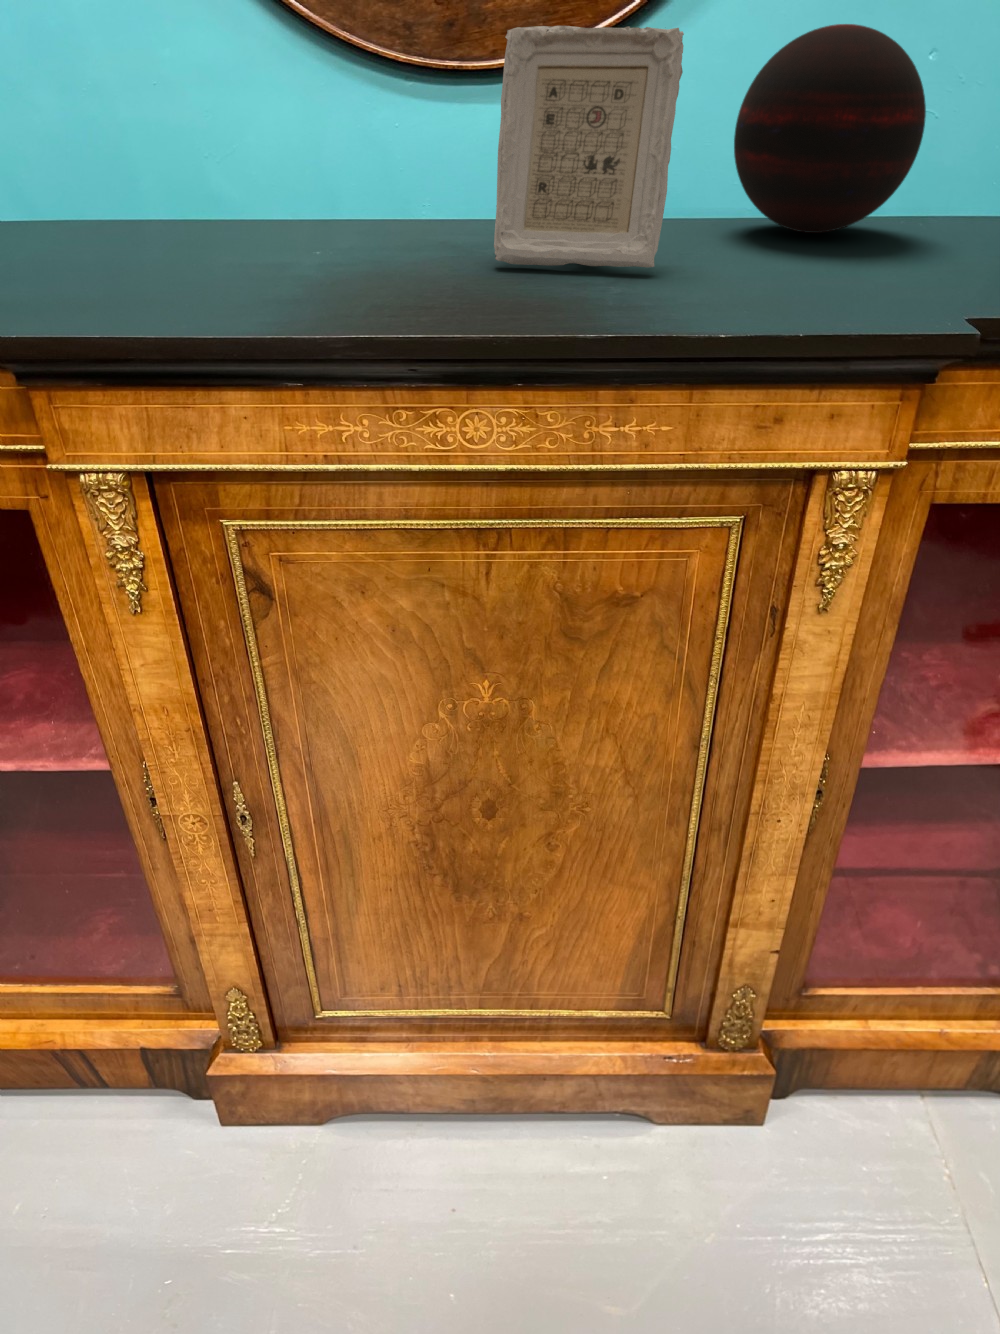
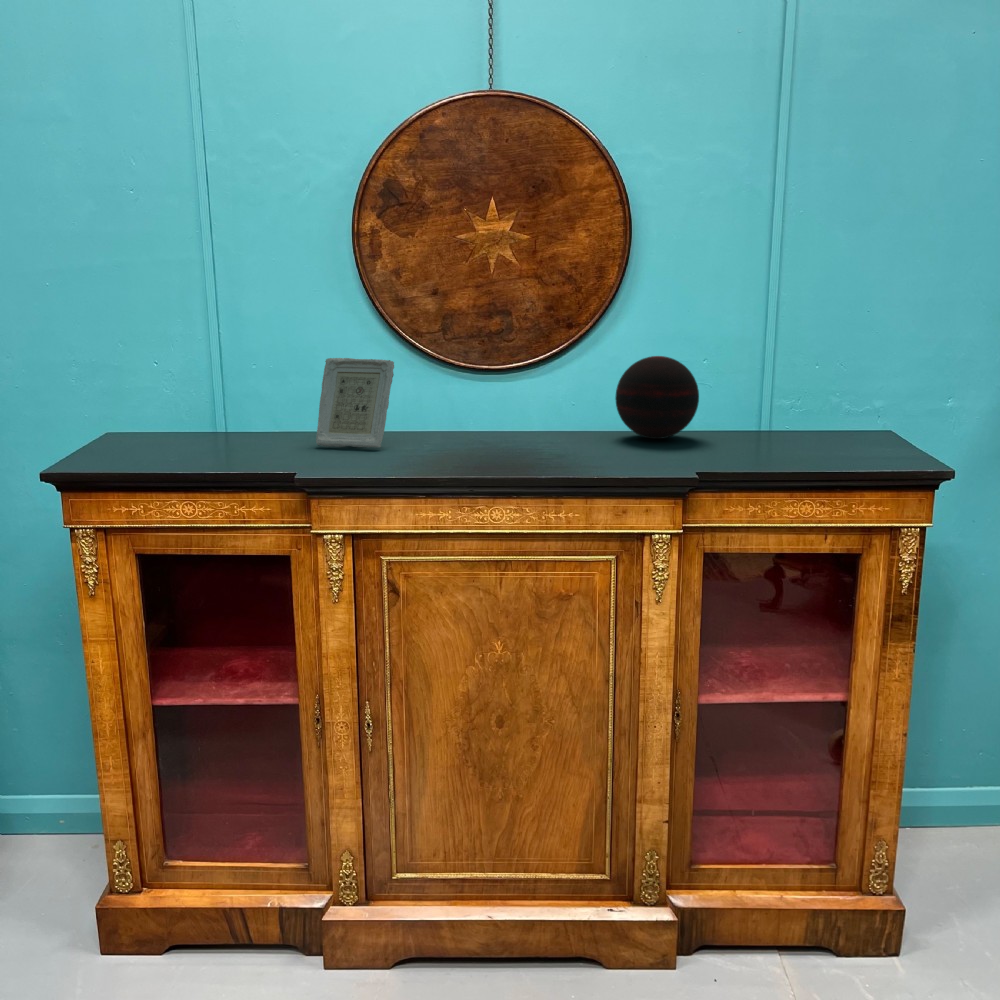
picture frame: present [494,26,684,267] -> present [316,358,394,447]

